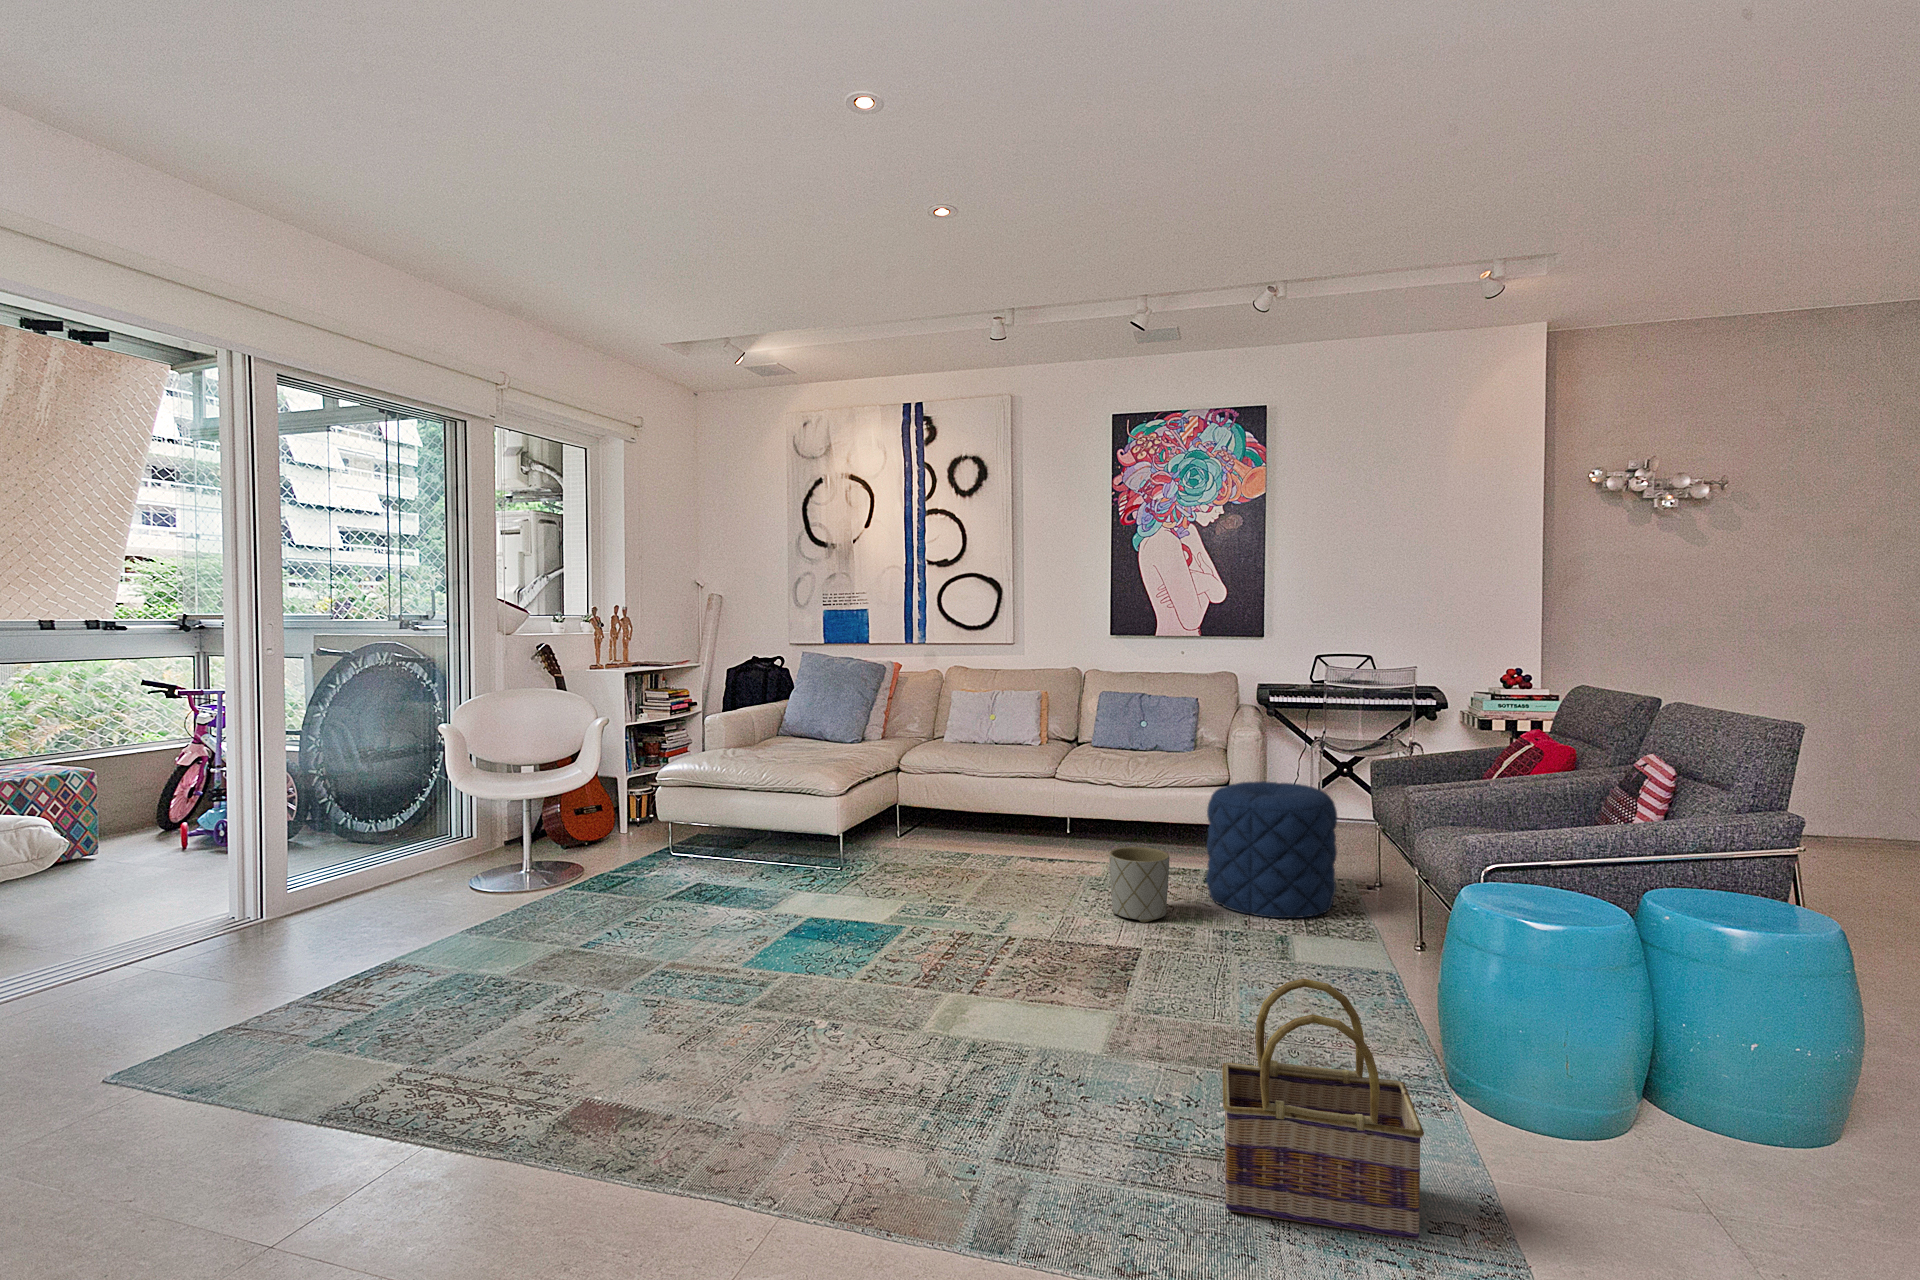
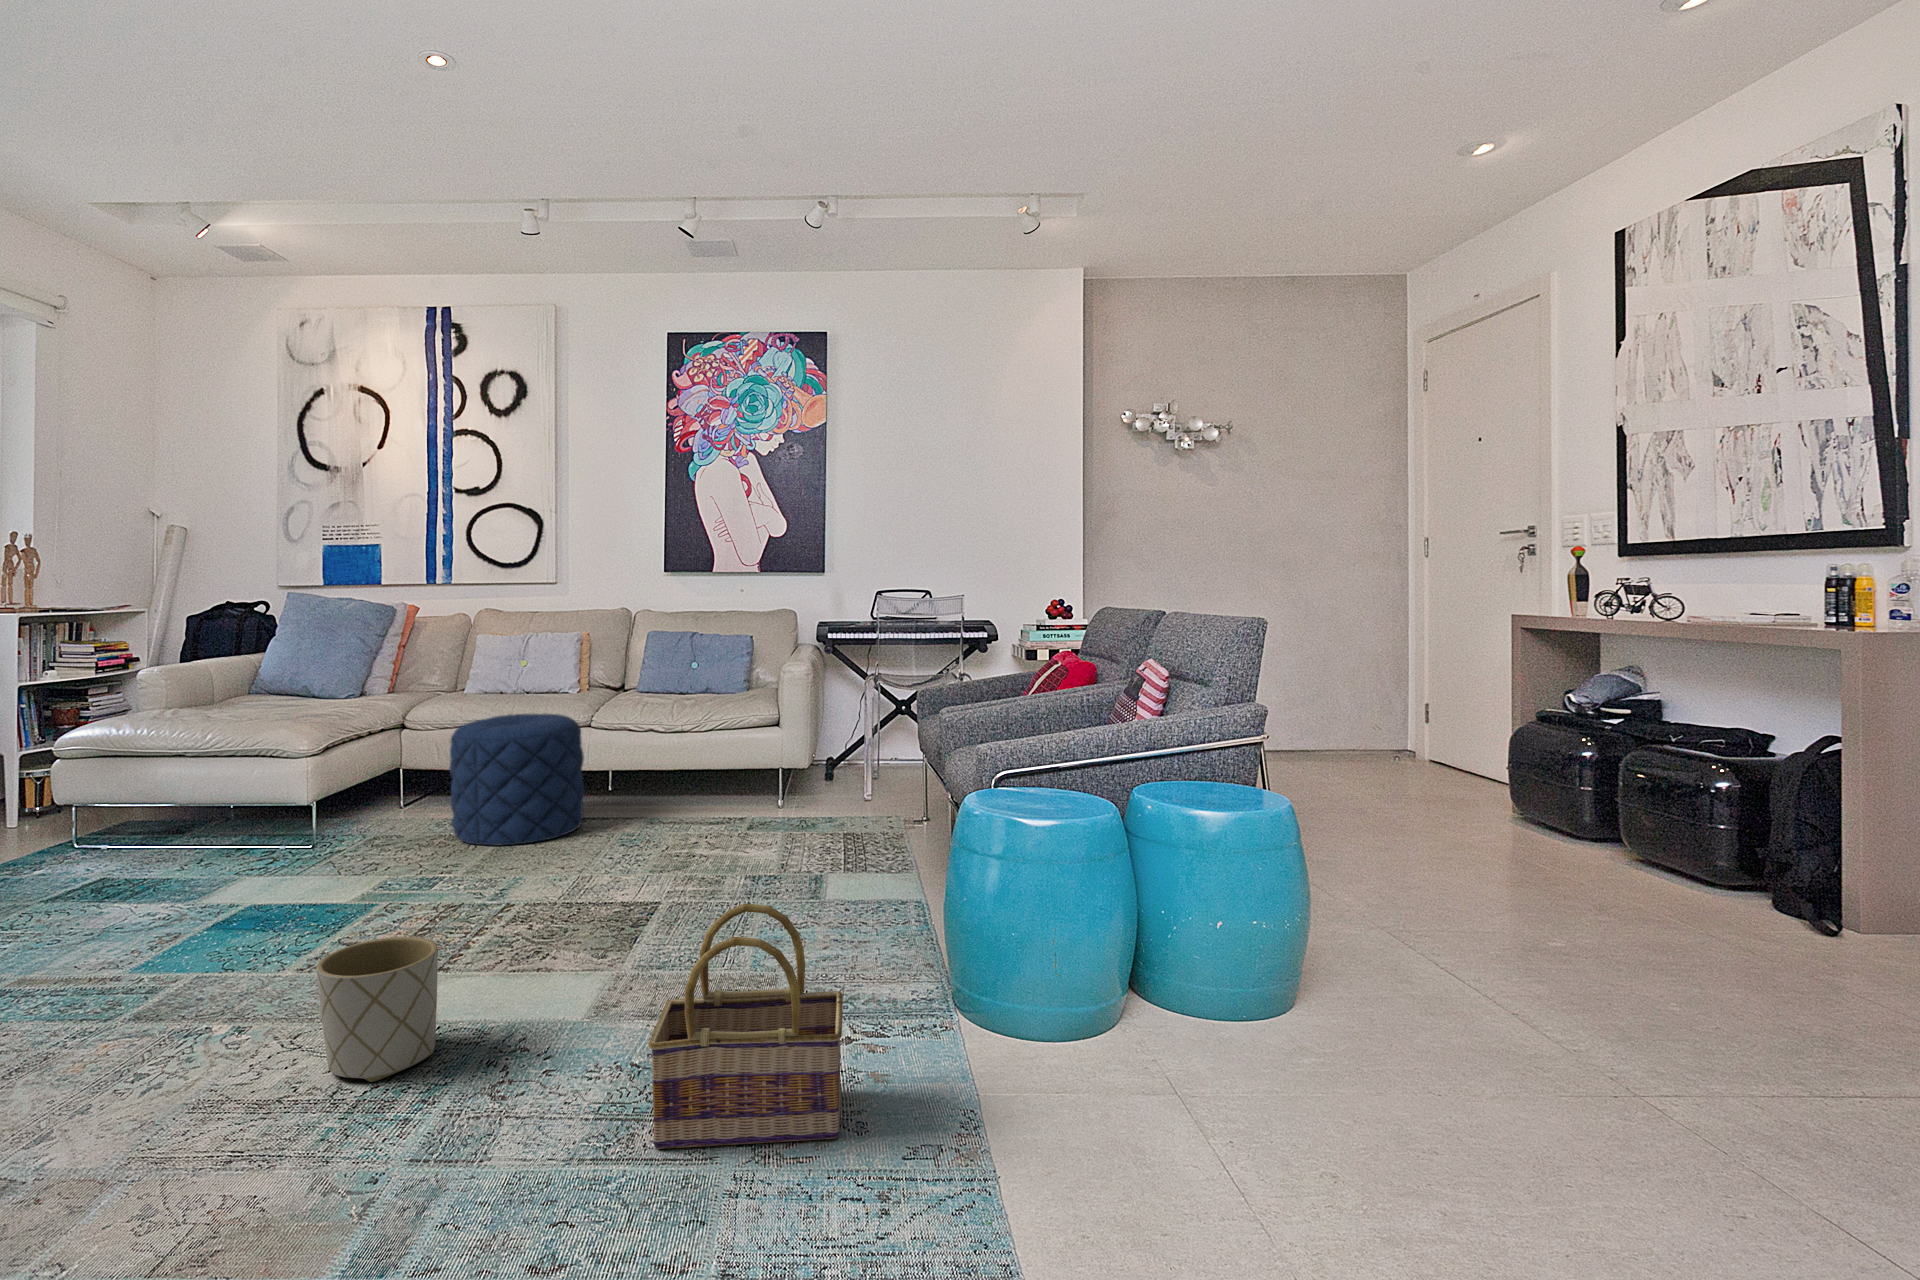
pouf: present [1206,781,1337,918] -> present [450,714,584,845]
planter: present [1109,847,1170,923] -> present [316,937,438,1082]

